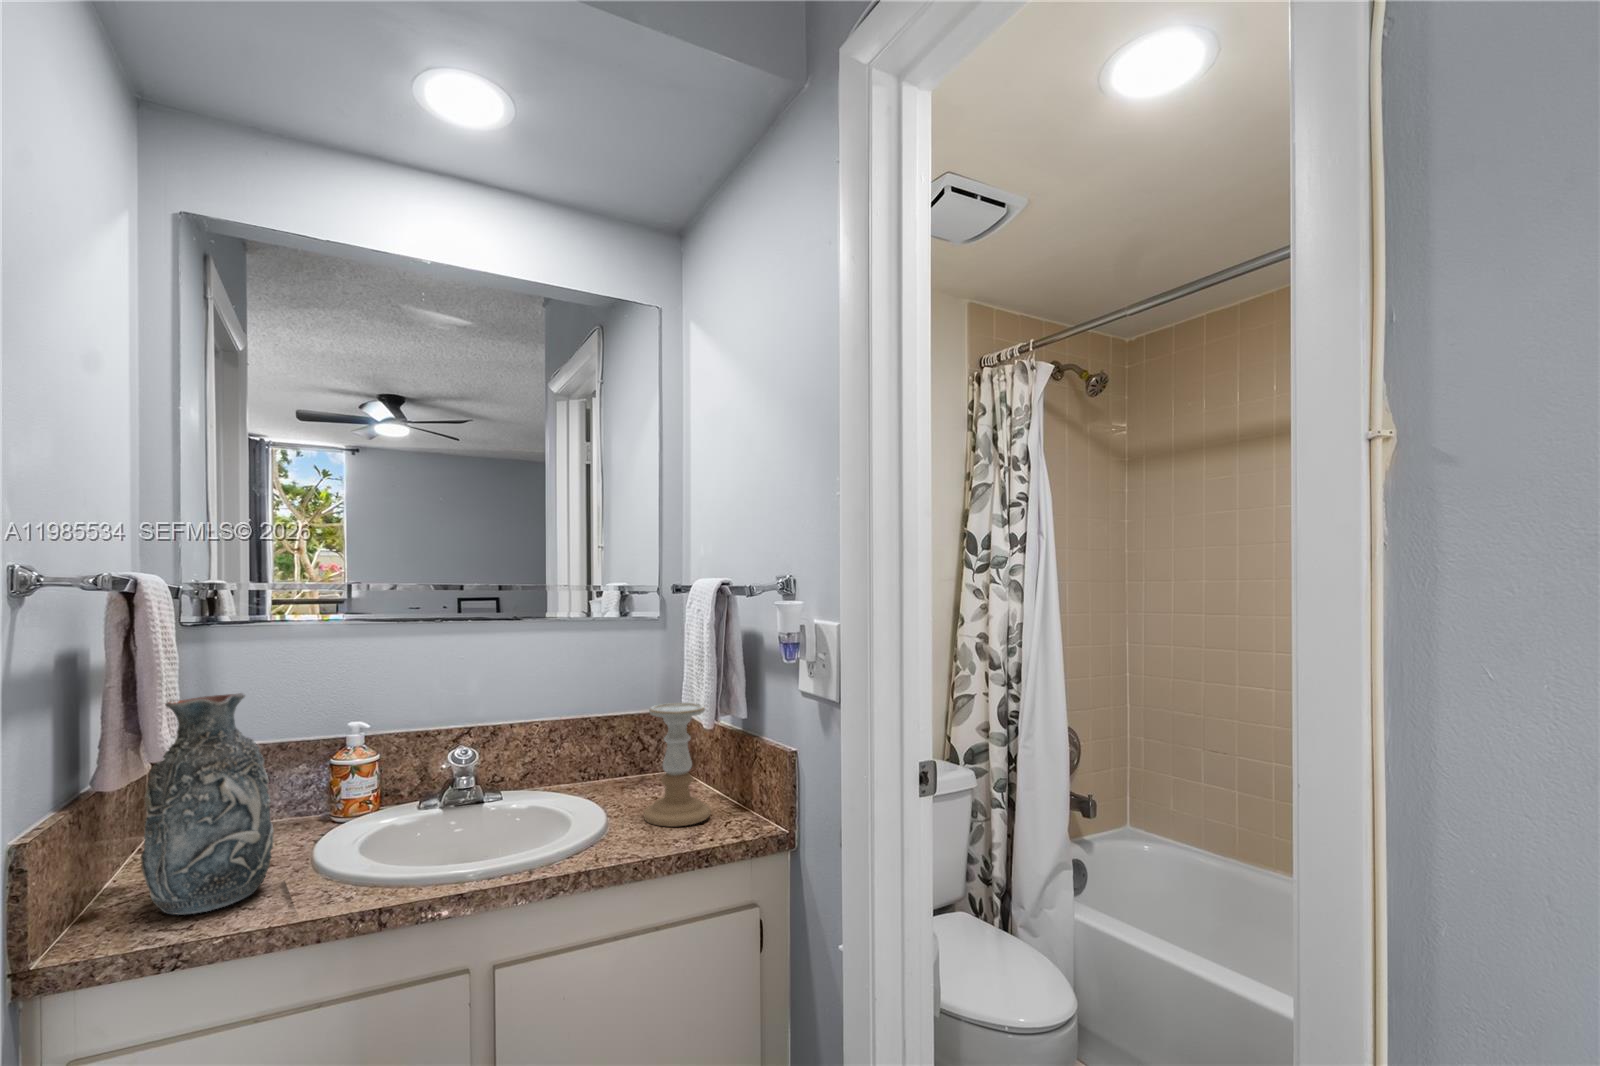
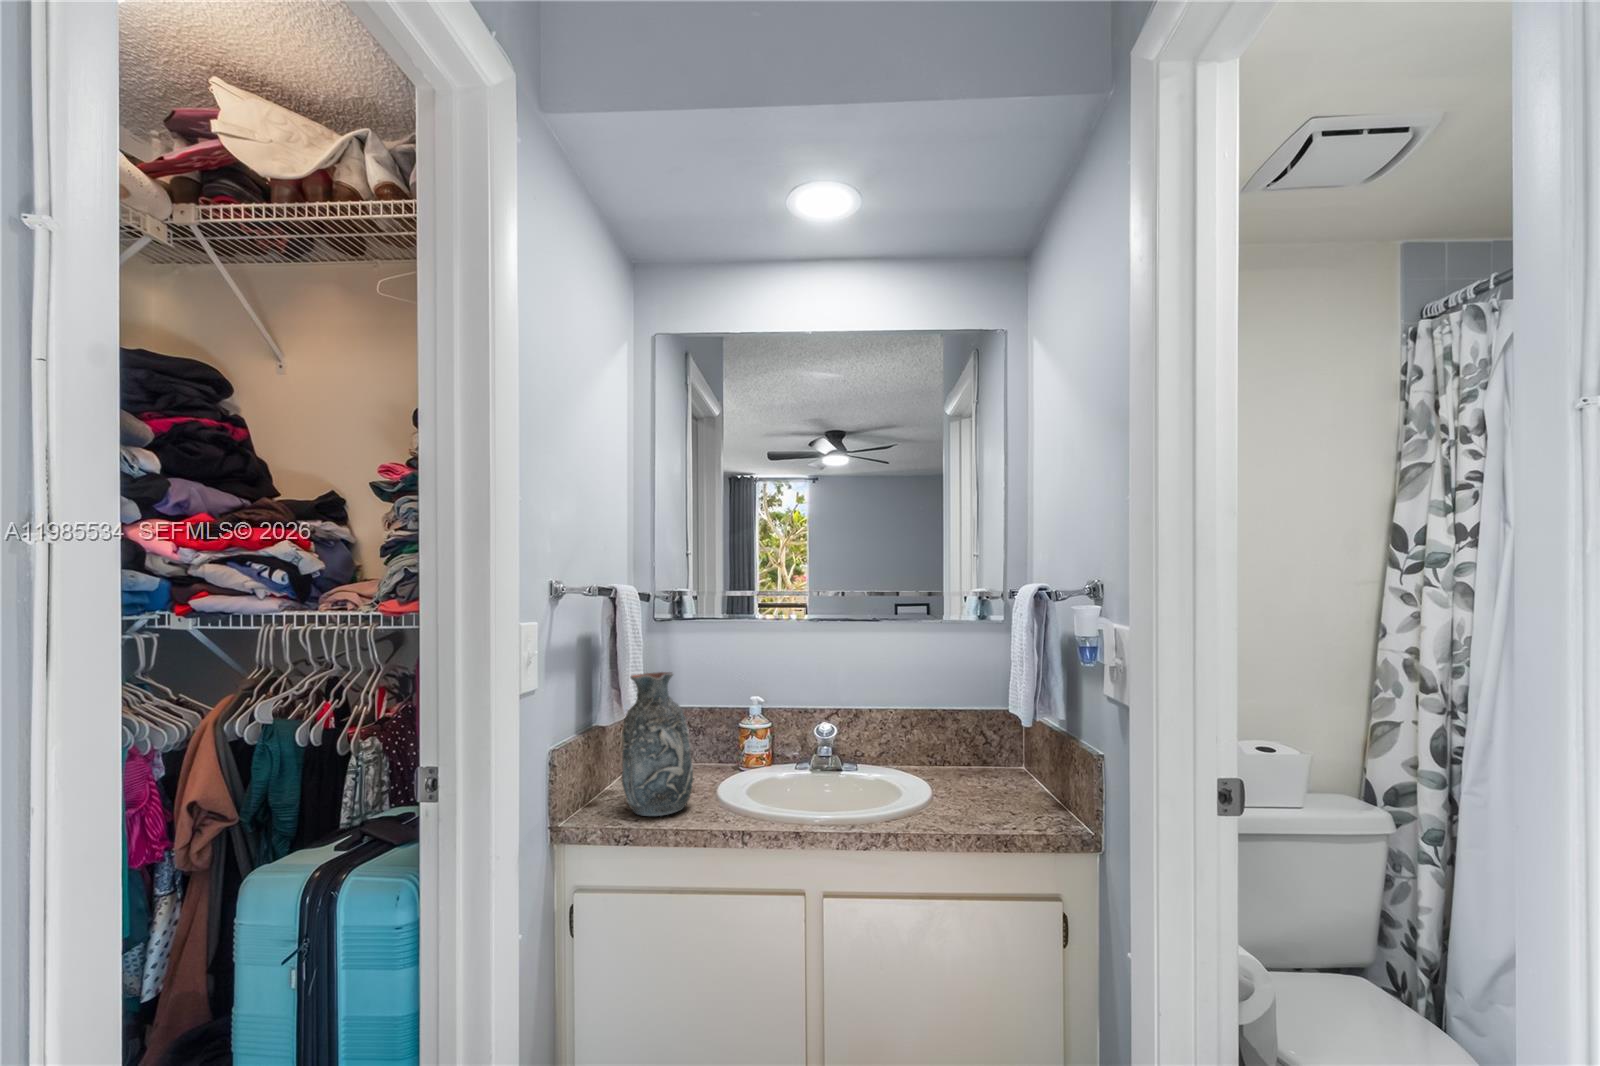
candle holder: present [644,703,711,827] -> none [965,703,1026,814]

